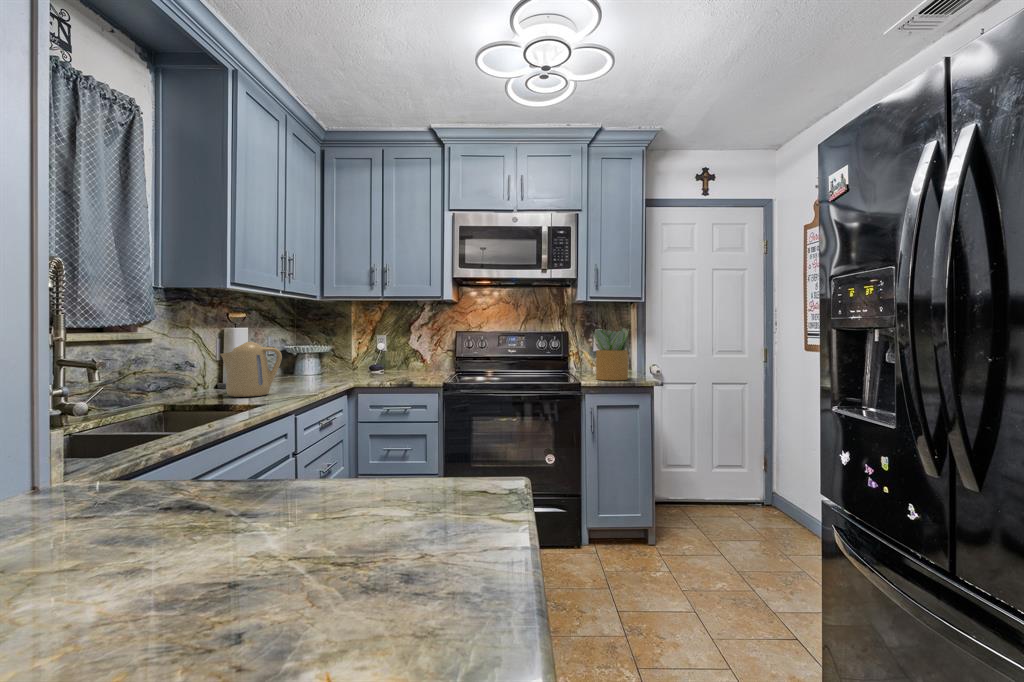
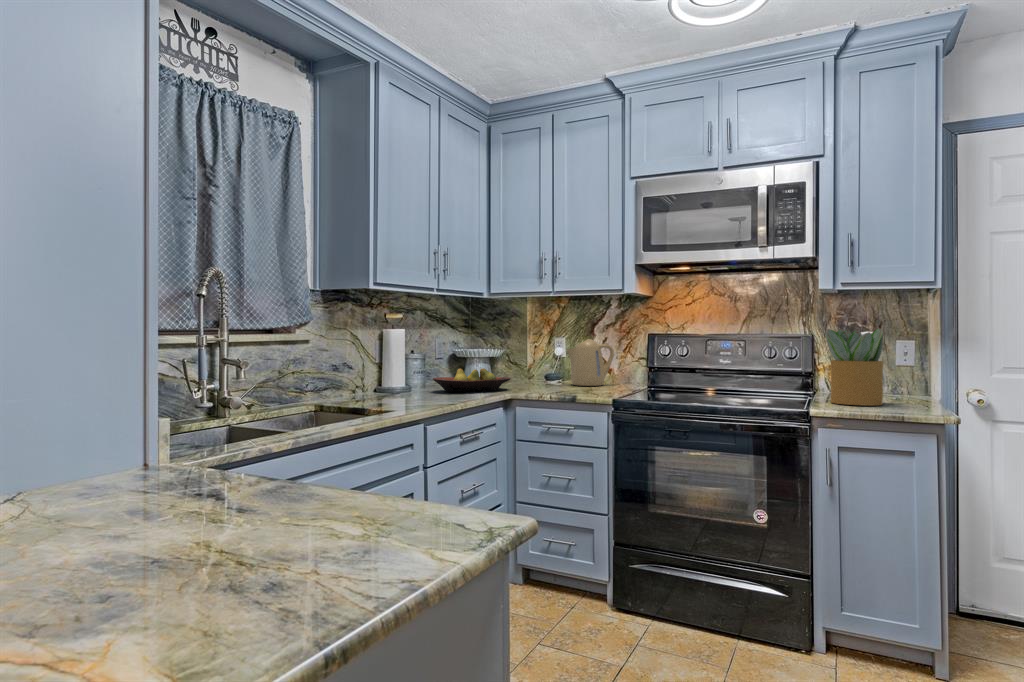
kettle: present [220,341,282,397] -> present [567,339,614,386]
fruit bowl: none [279,362,350,384] -> present [433,368,511,392]

